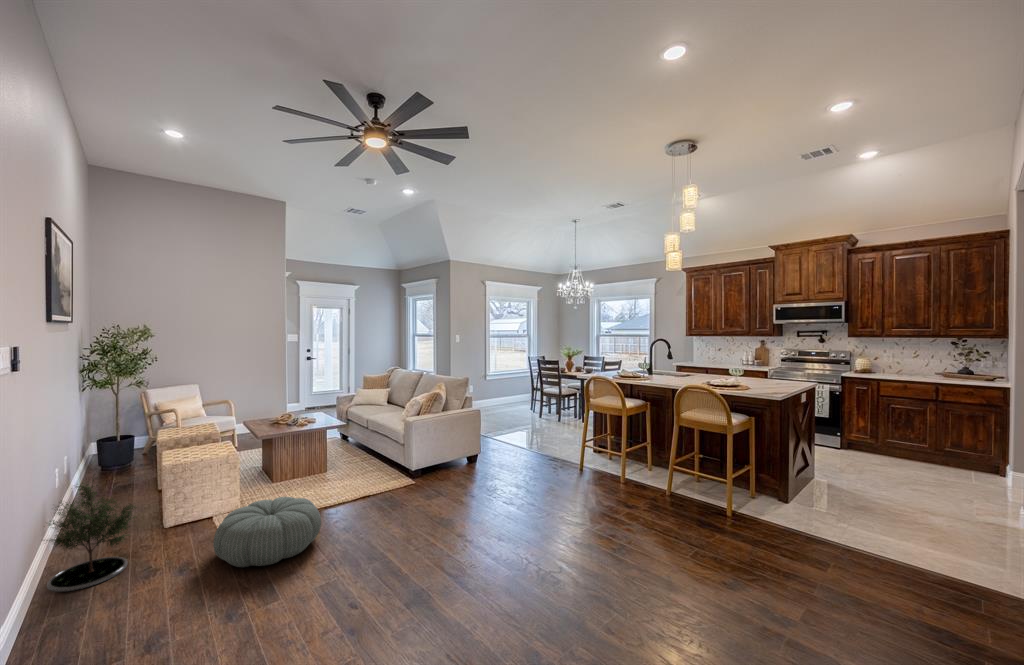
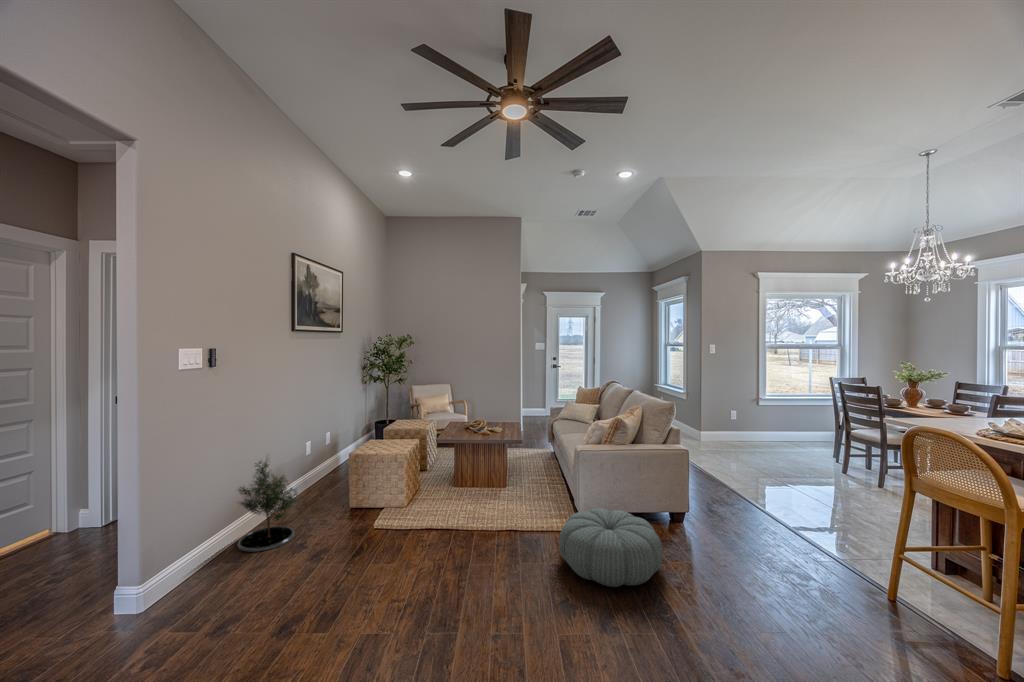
pouf: present [213,497,321,567] -> present [559,508,663,587]

